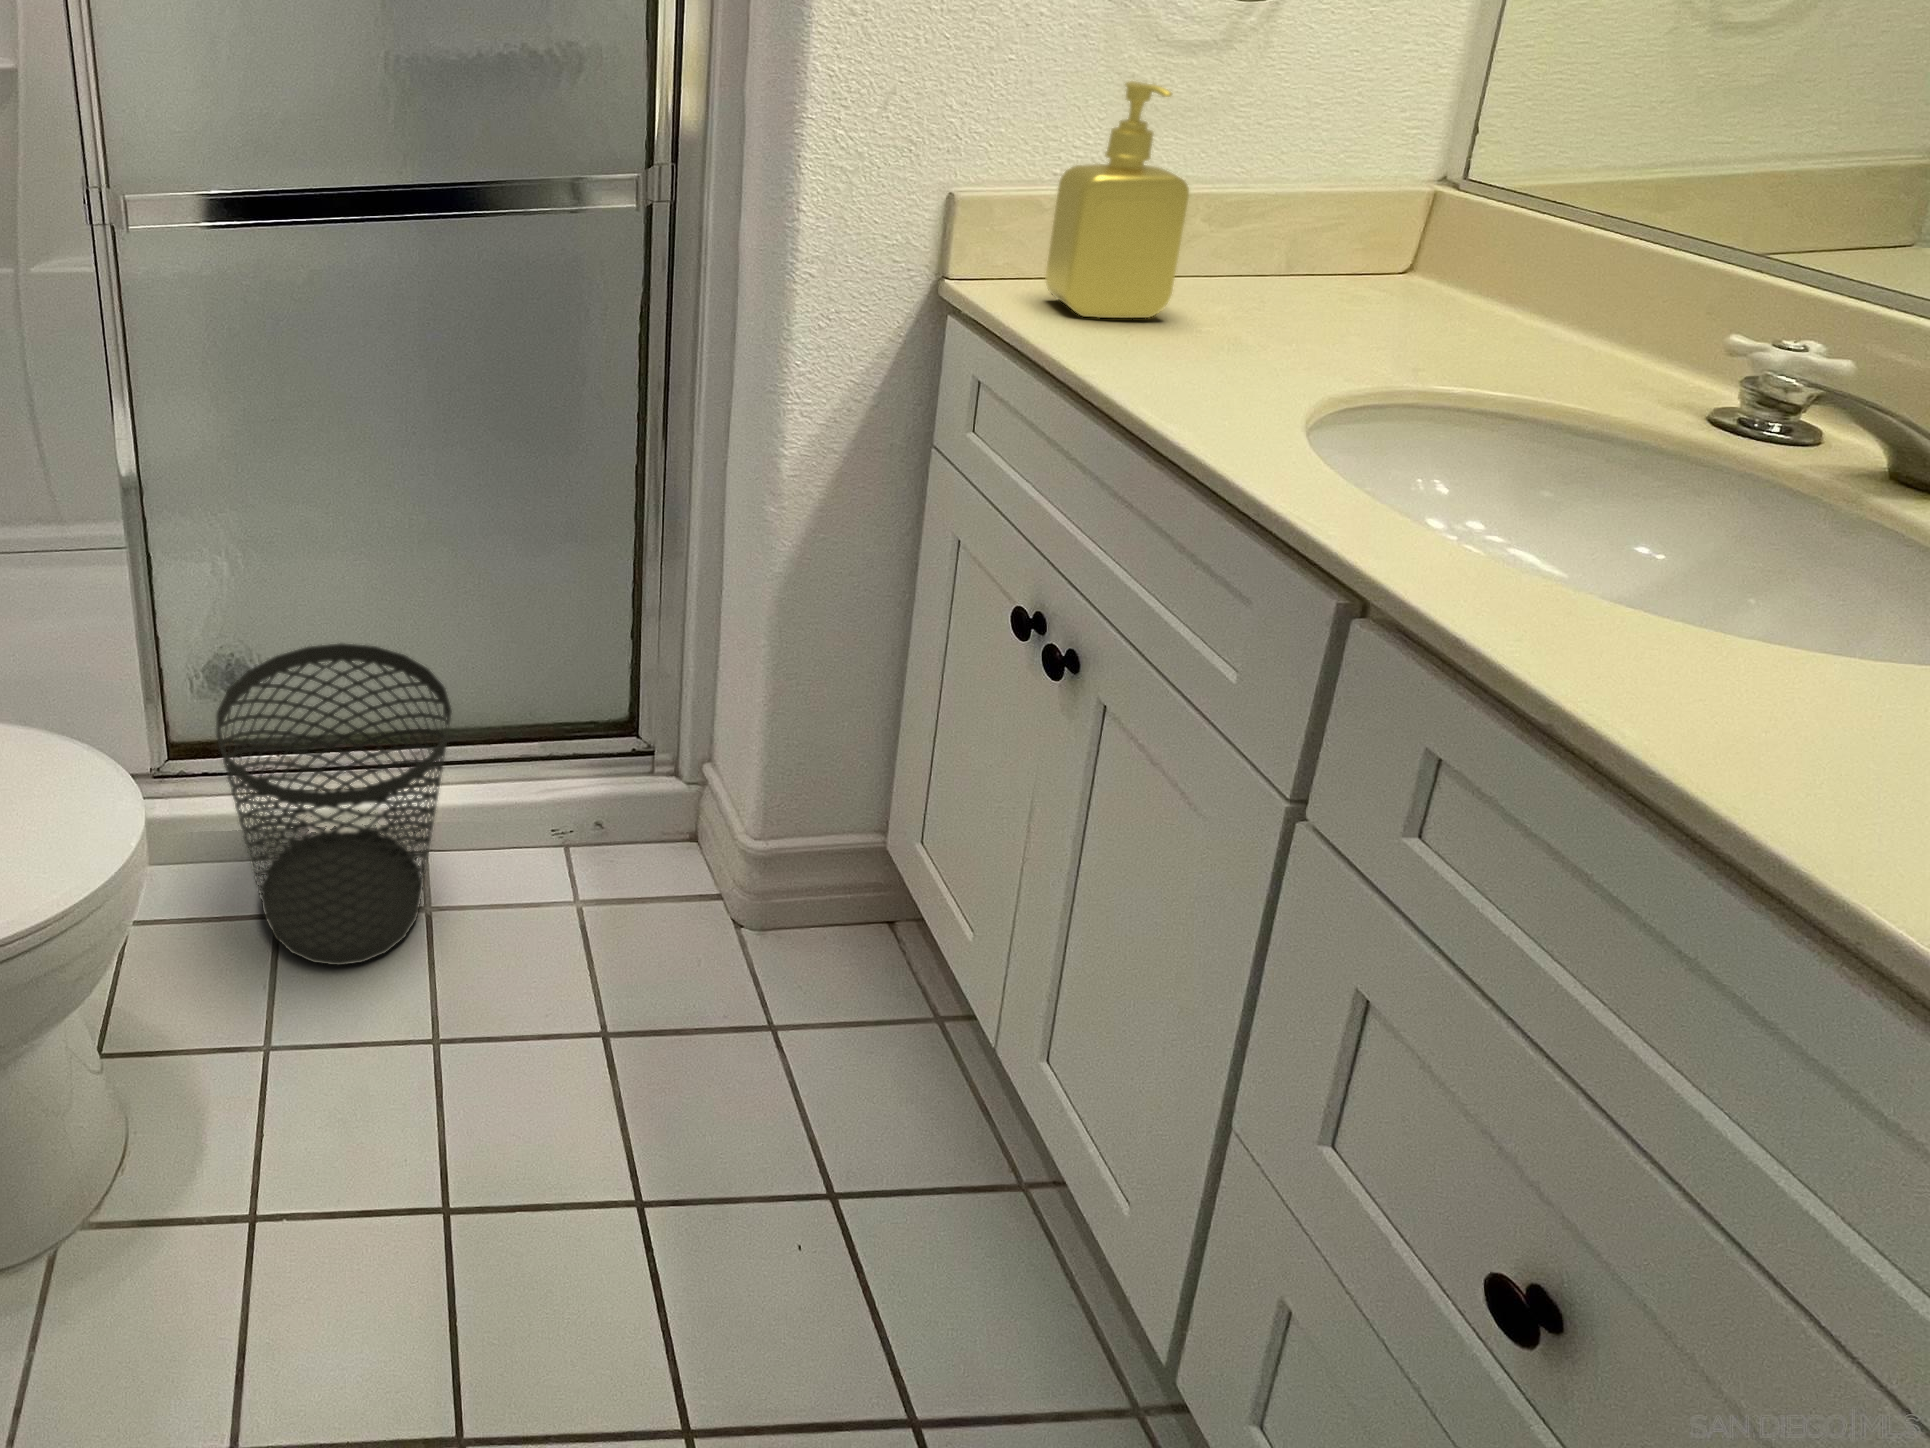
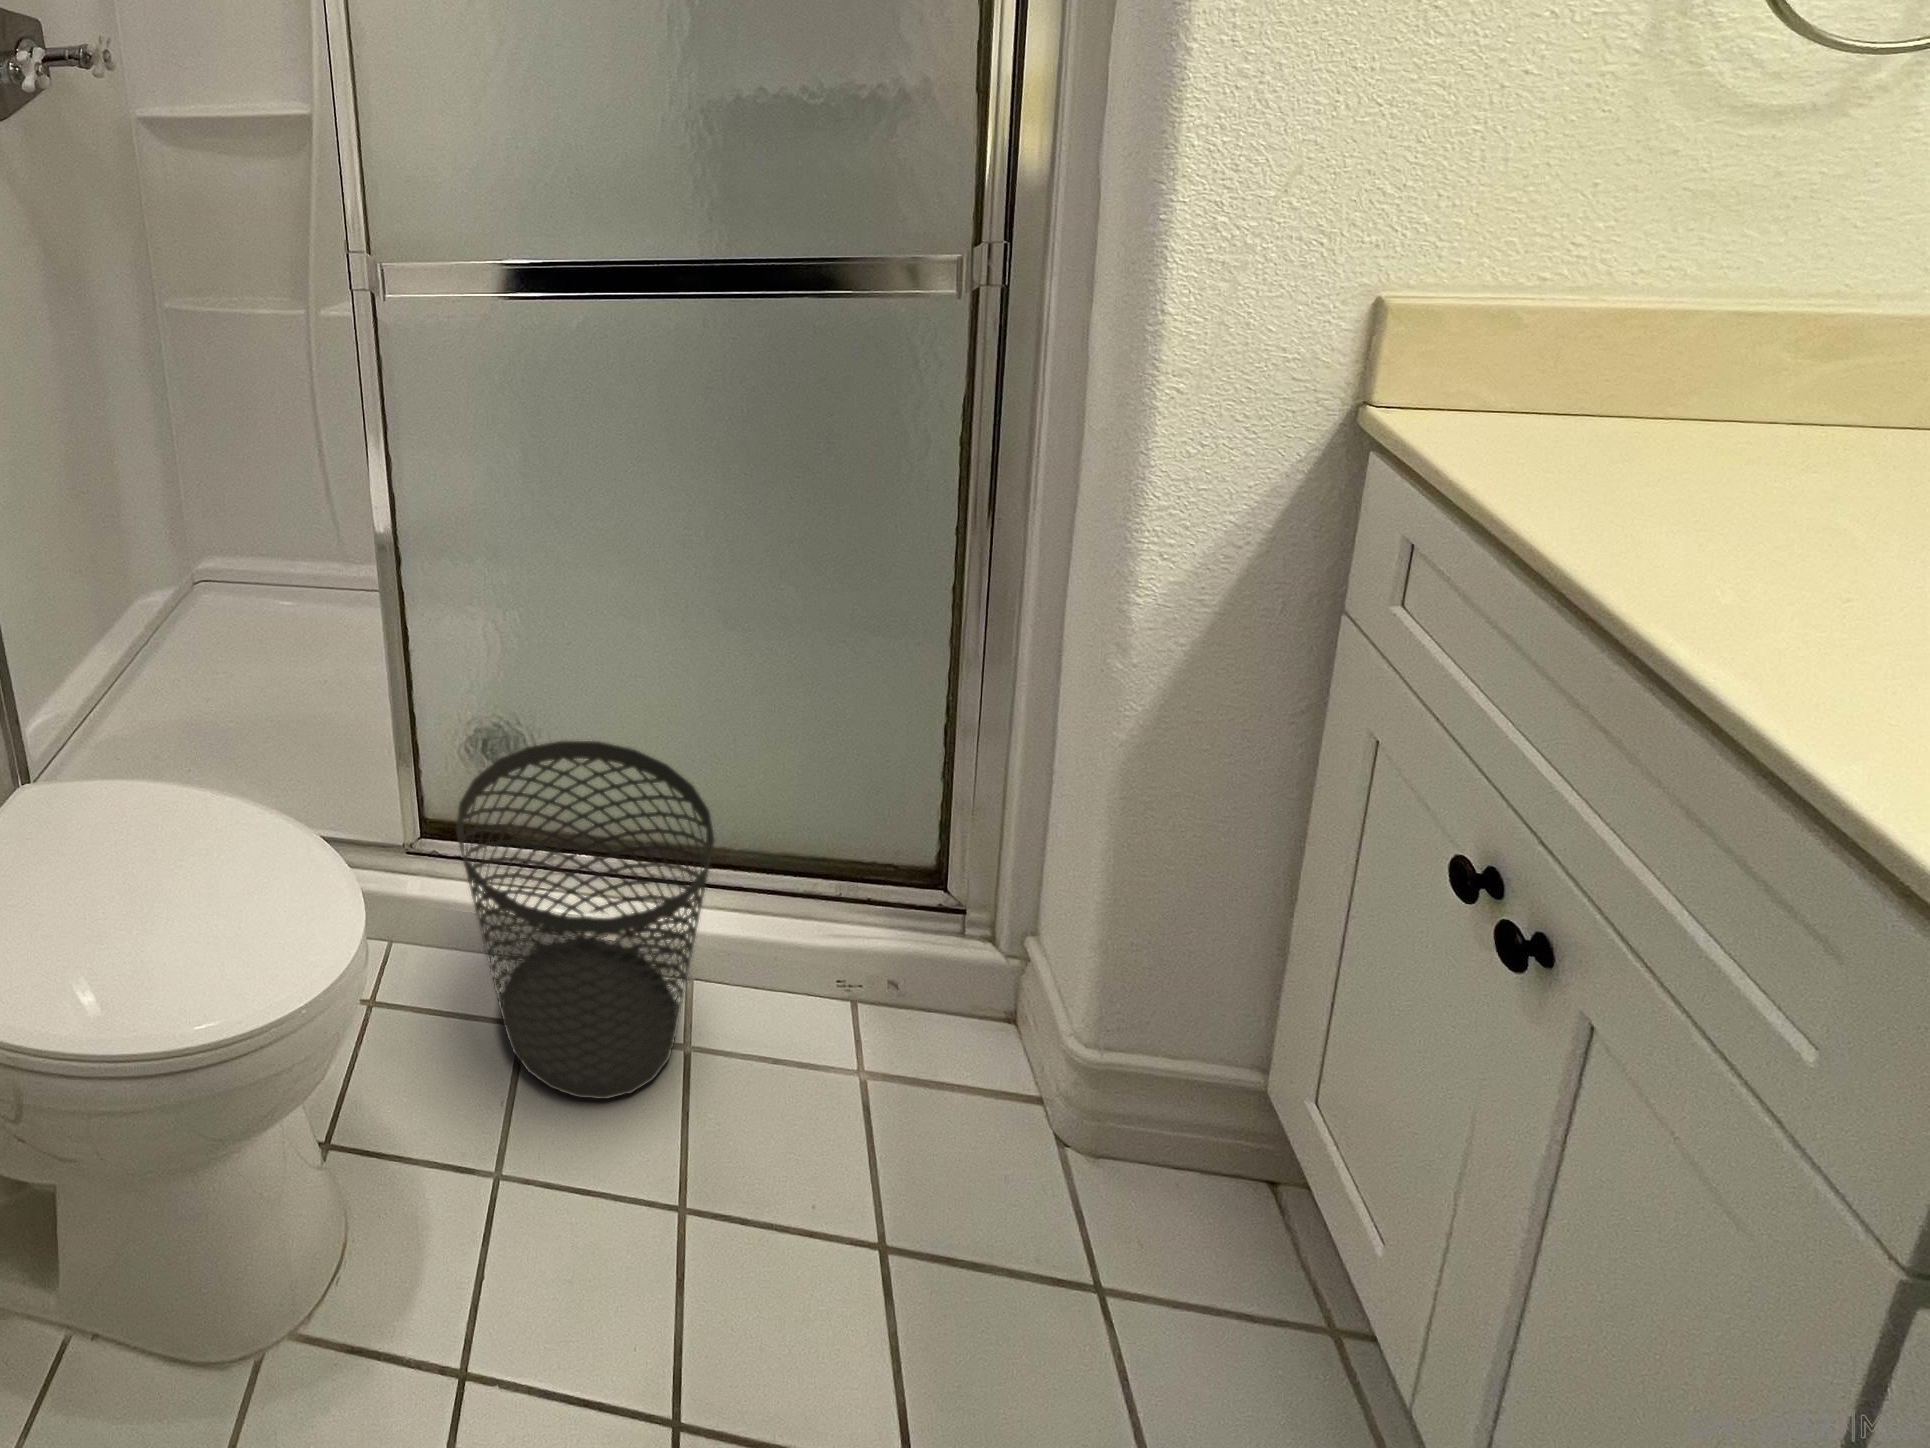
soap dispenser: present [1045,81,1189,318] -> none [1523,166,1764,484]

